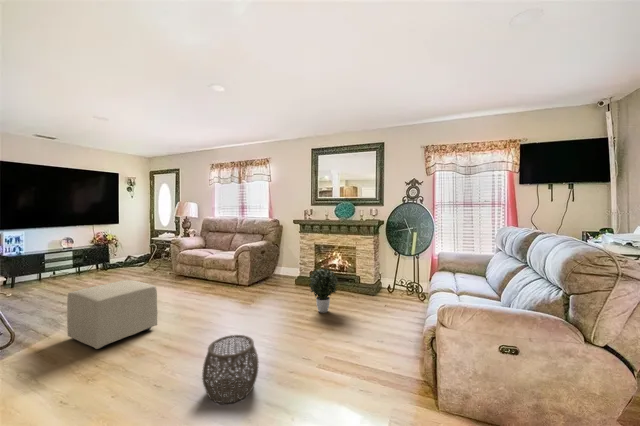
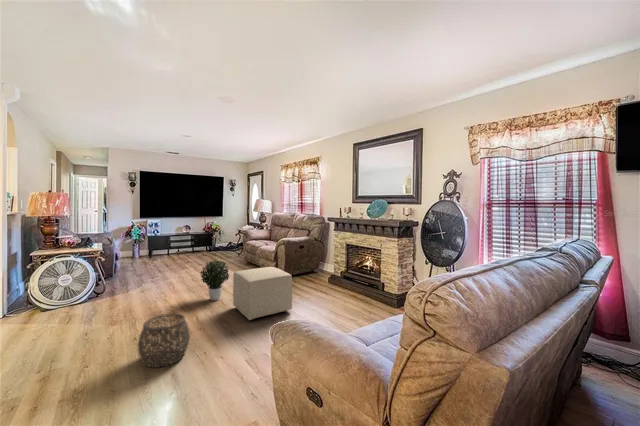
potted plant: present [309,269,337,313] -> present [200,260,229,301]
ottoman: present [67,280,158,349] -> present [233,267,292,320]

